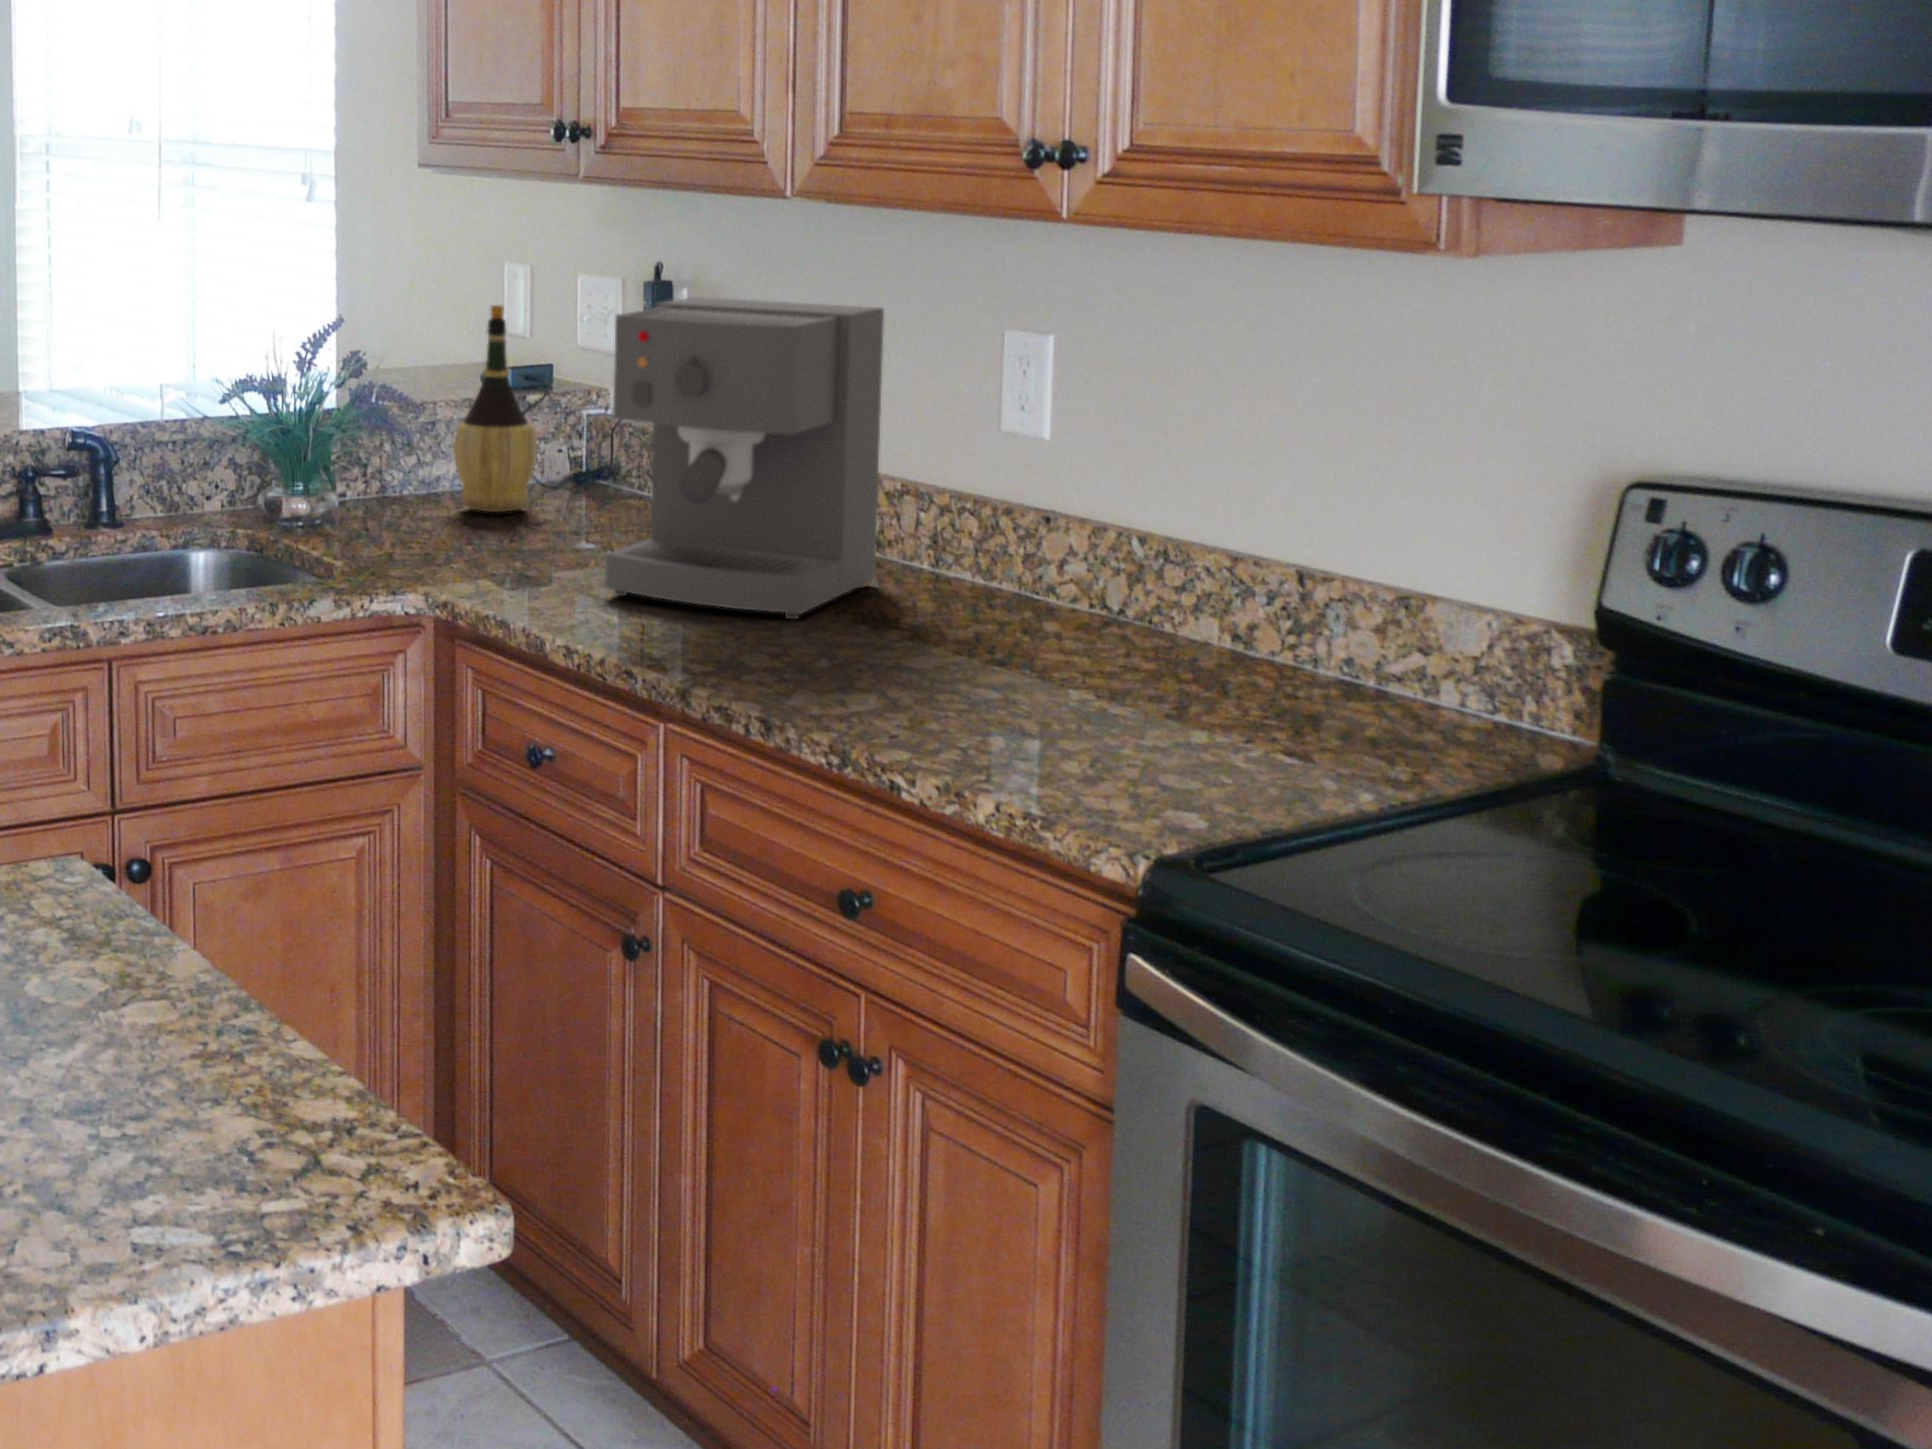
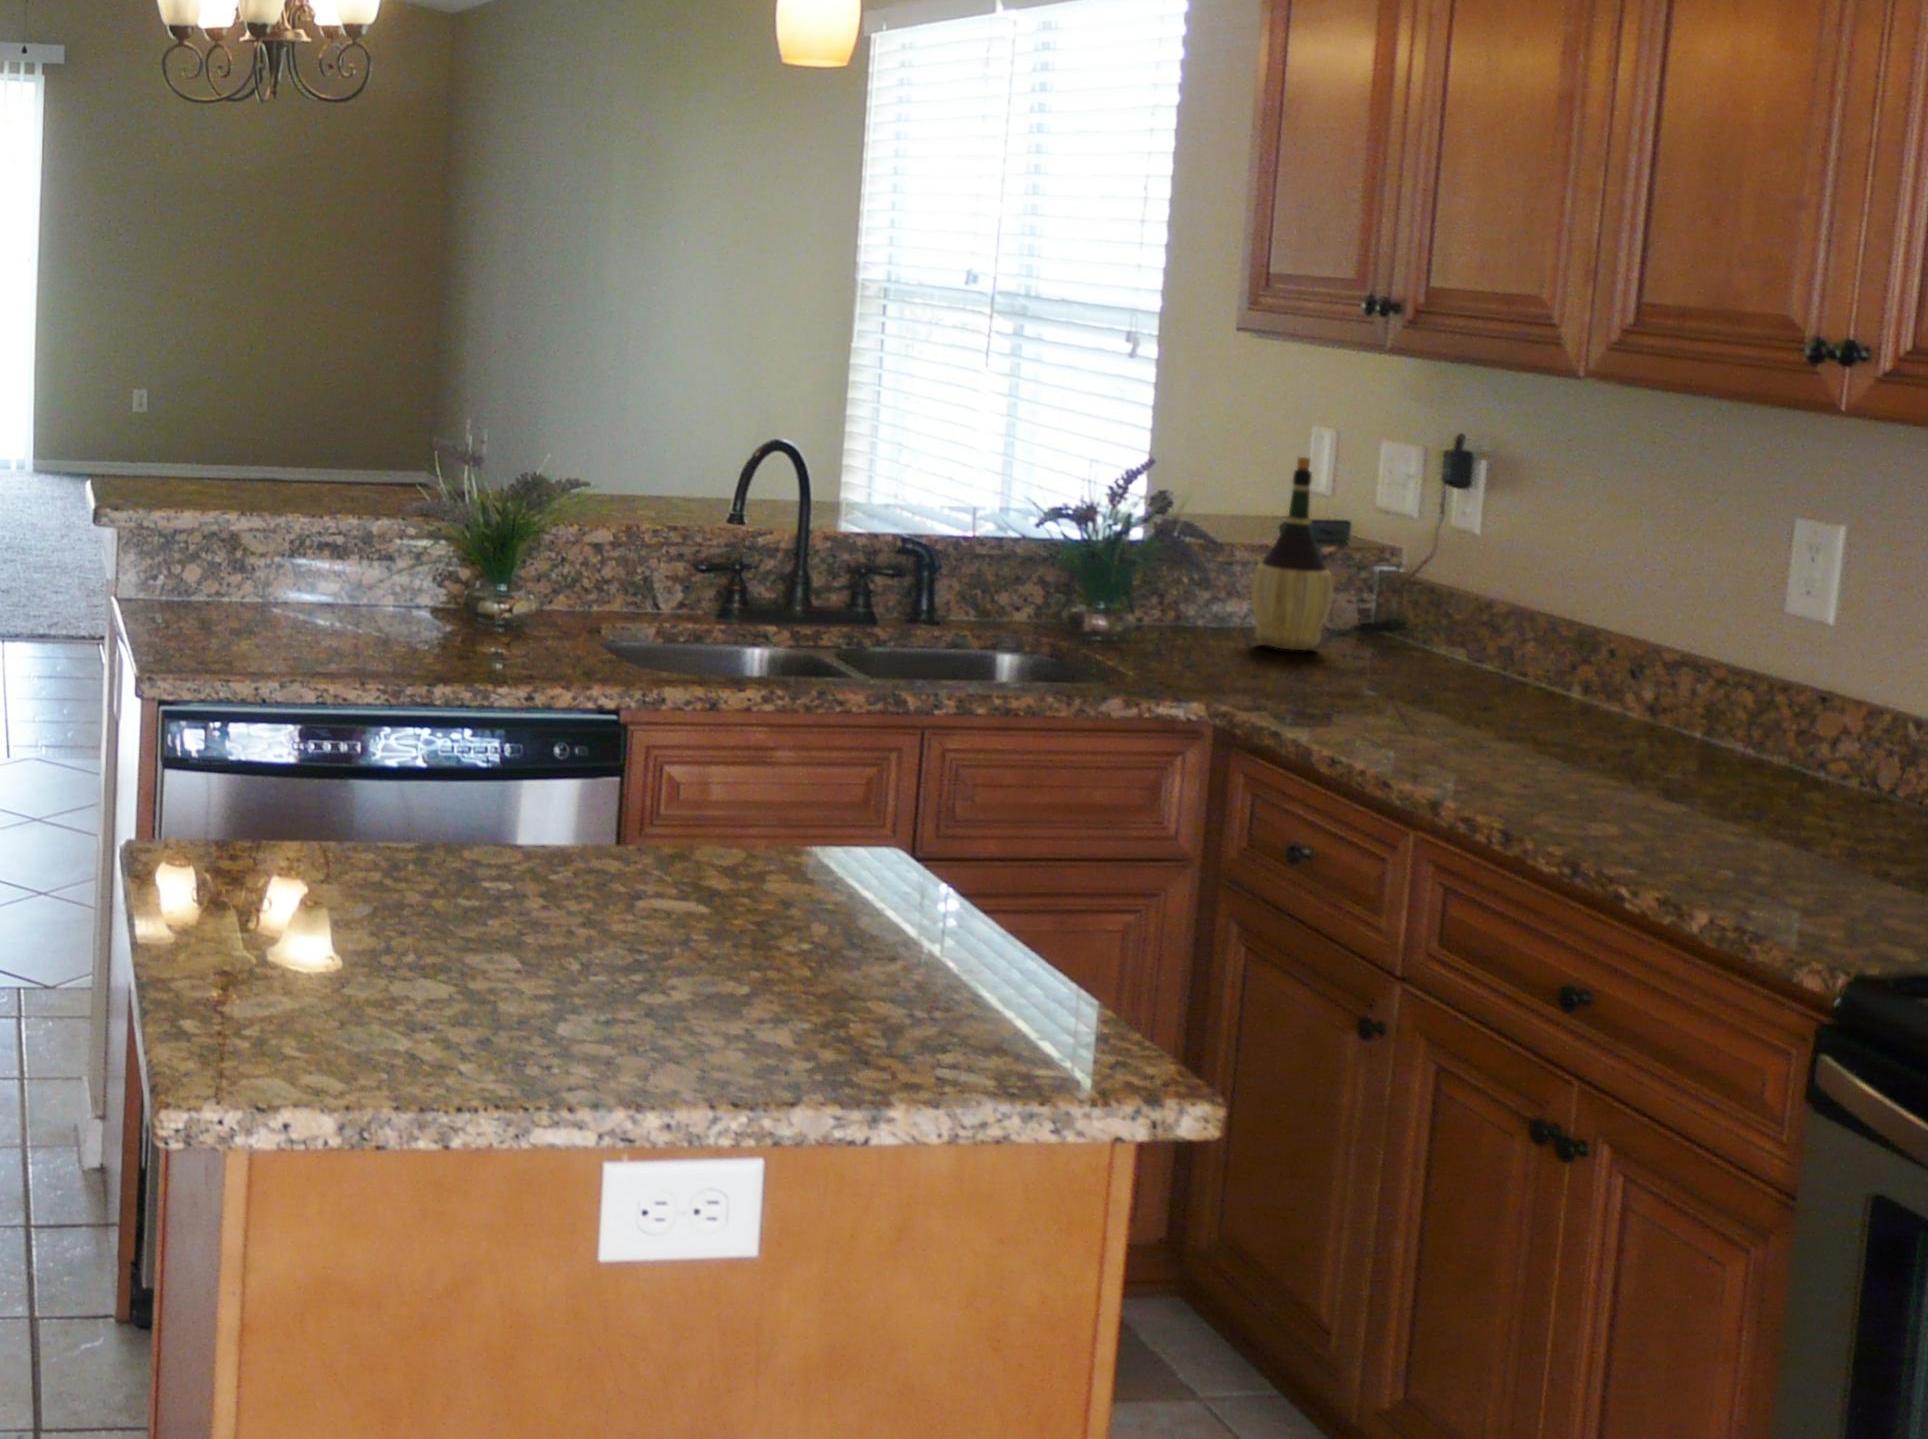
coffee maker: present [605,297,884,619] -> none [1385,462,1695,768]

